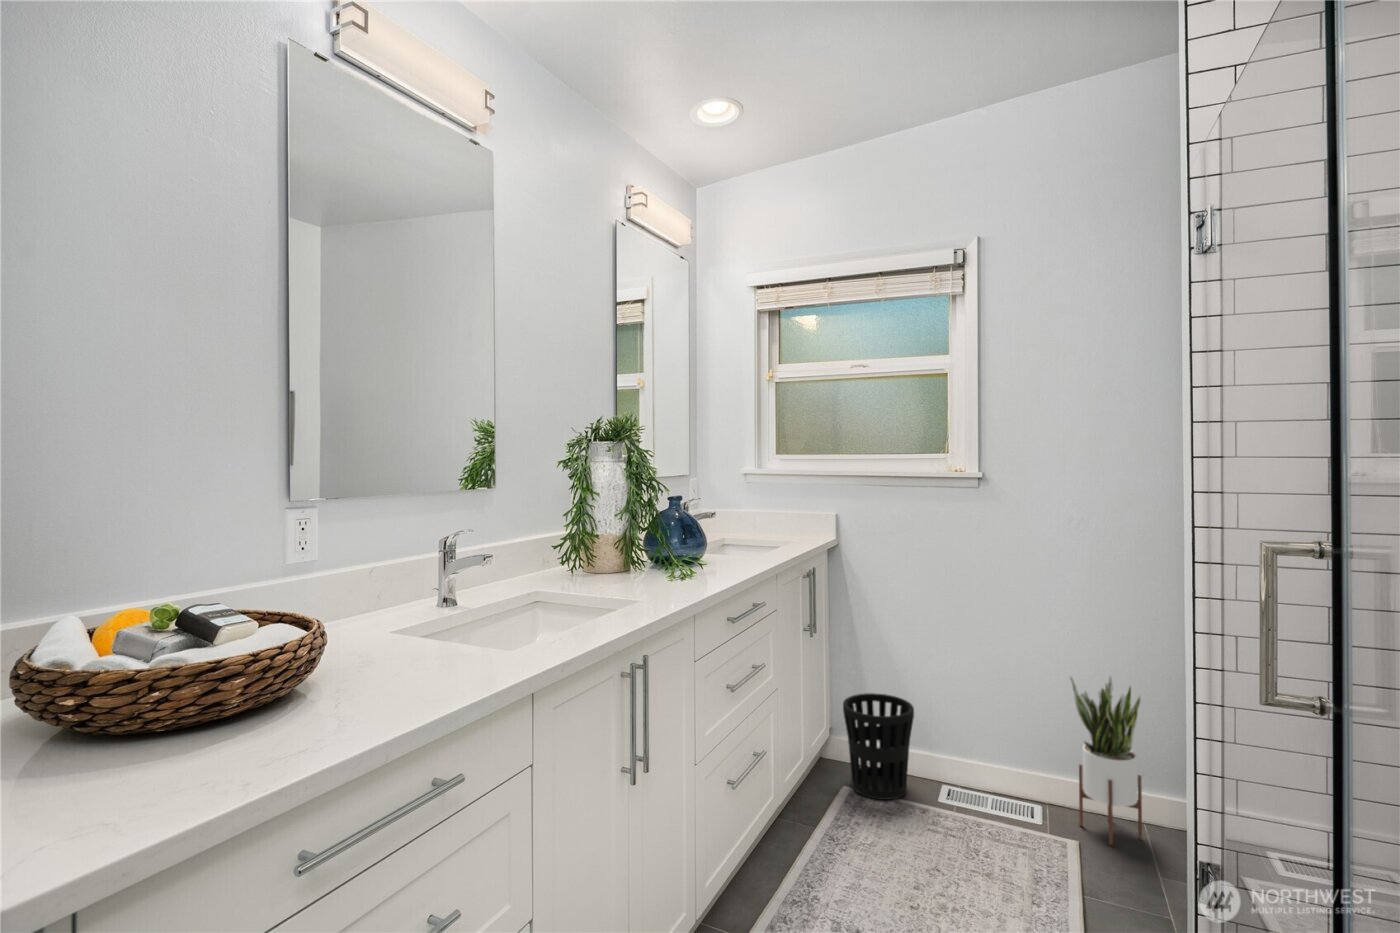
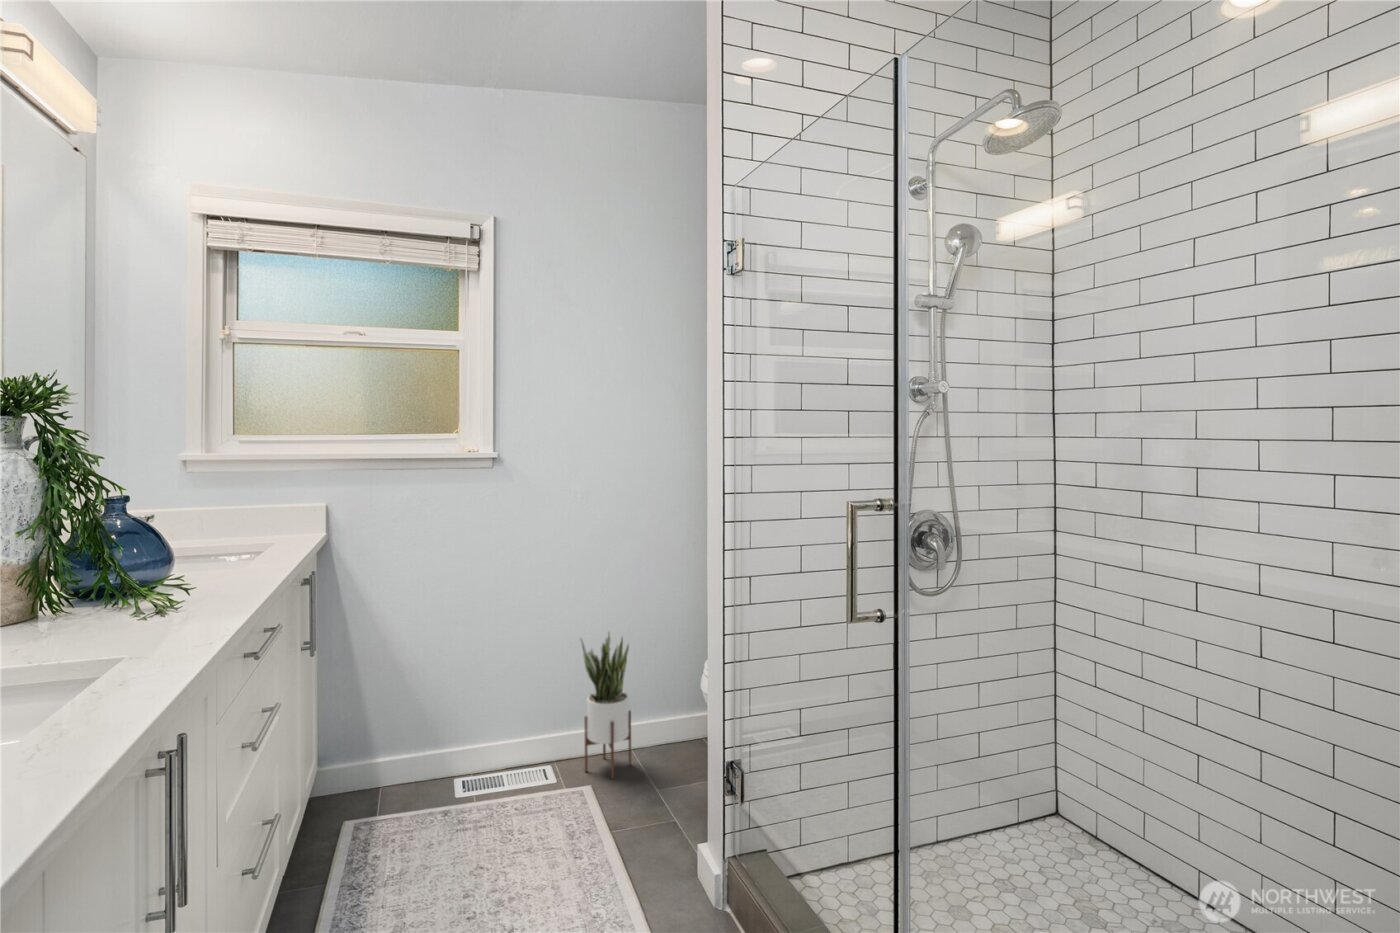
wastebasket: present [843,693,914,800] -> none [343,701,429,824]

